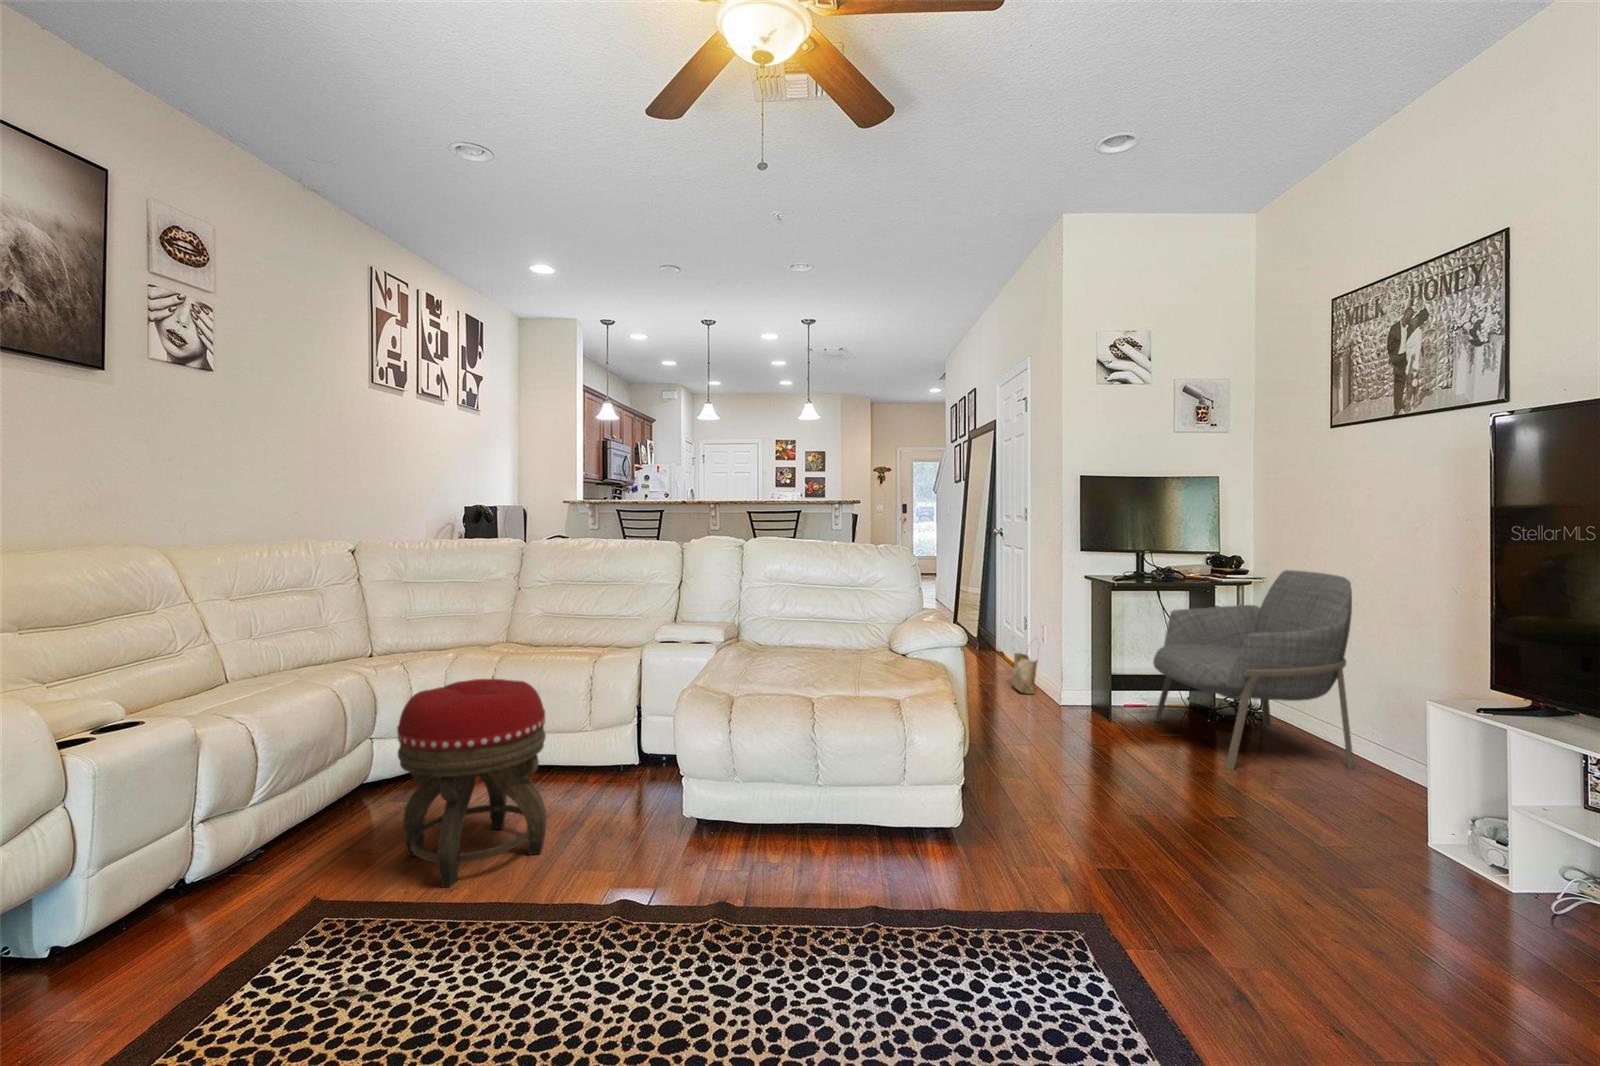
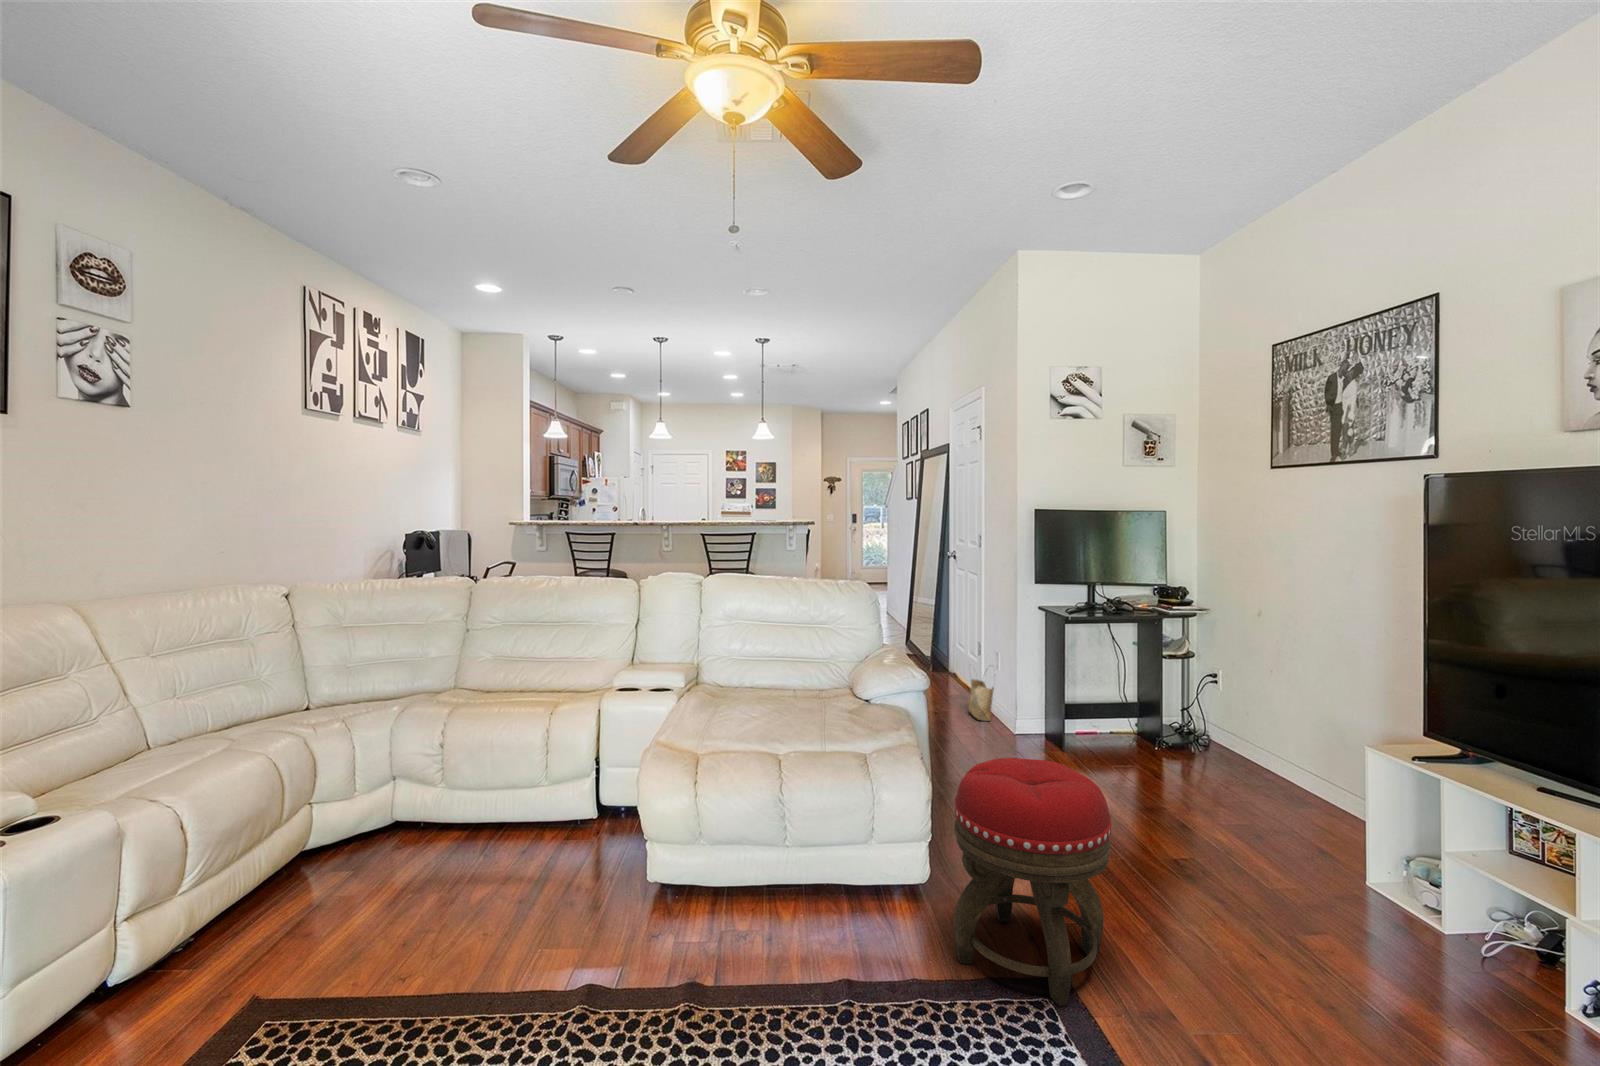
armchair: present [1153,570,1354,770] -> none [1106,604,1294,804]
footstool: present [397,679,547,887] -> present [954,758,1111,1006]

